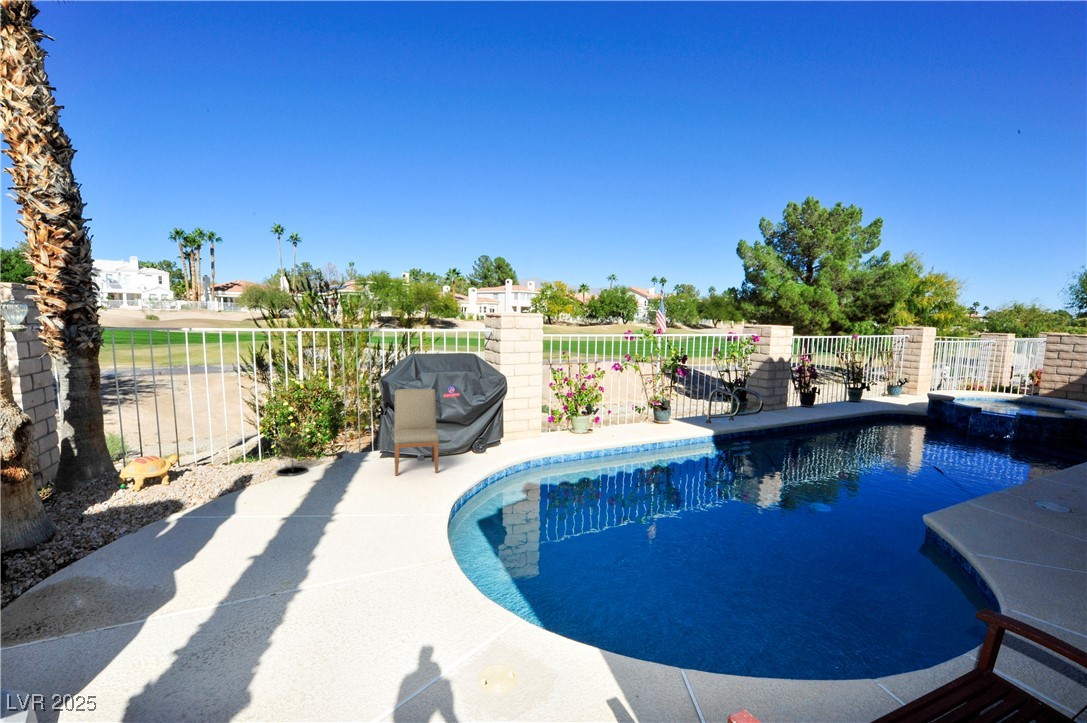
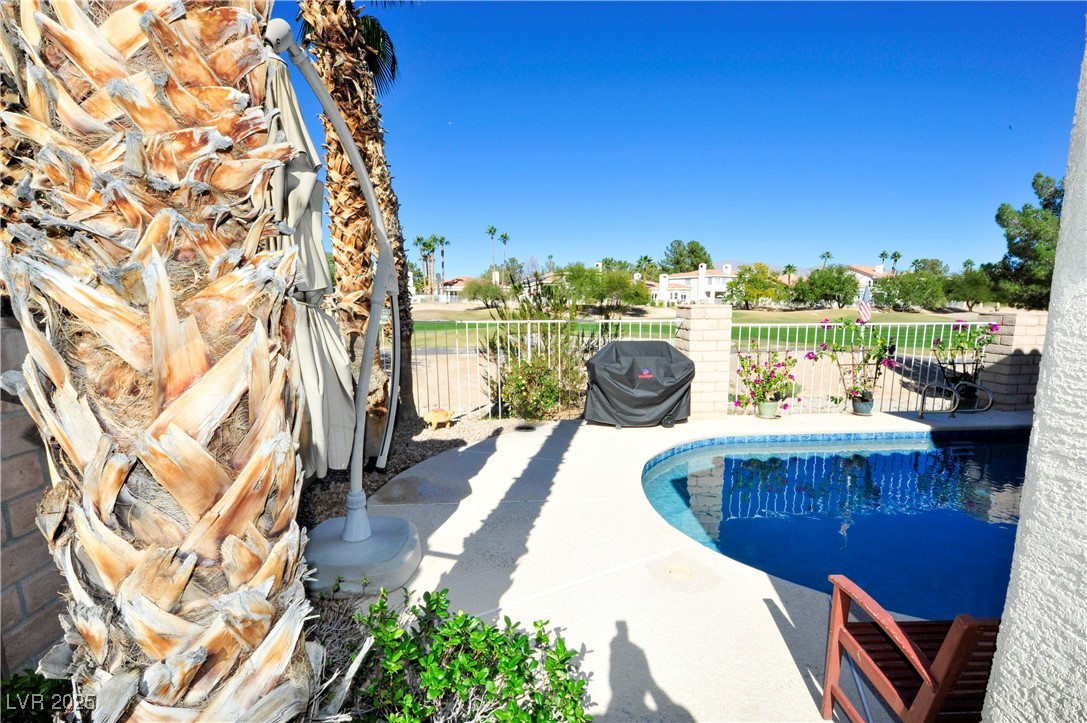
chair: present [394,389,440,475] -> none [598,370,635,439]

